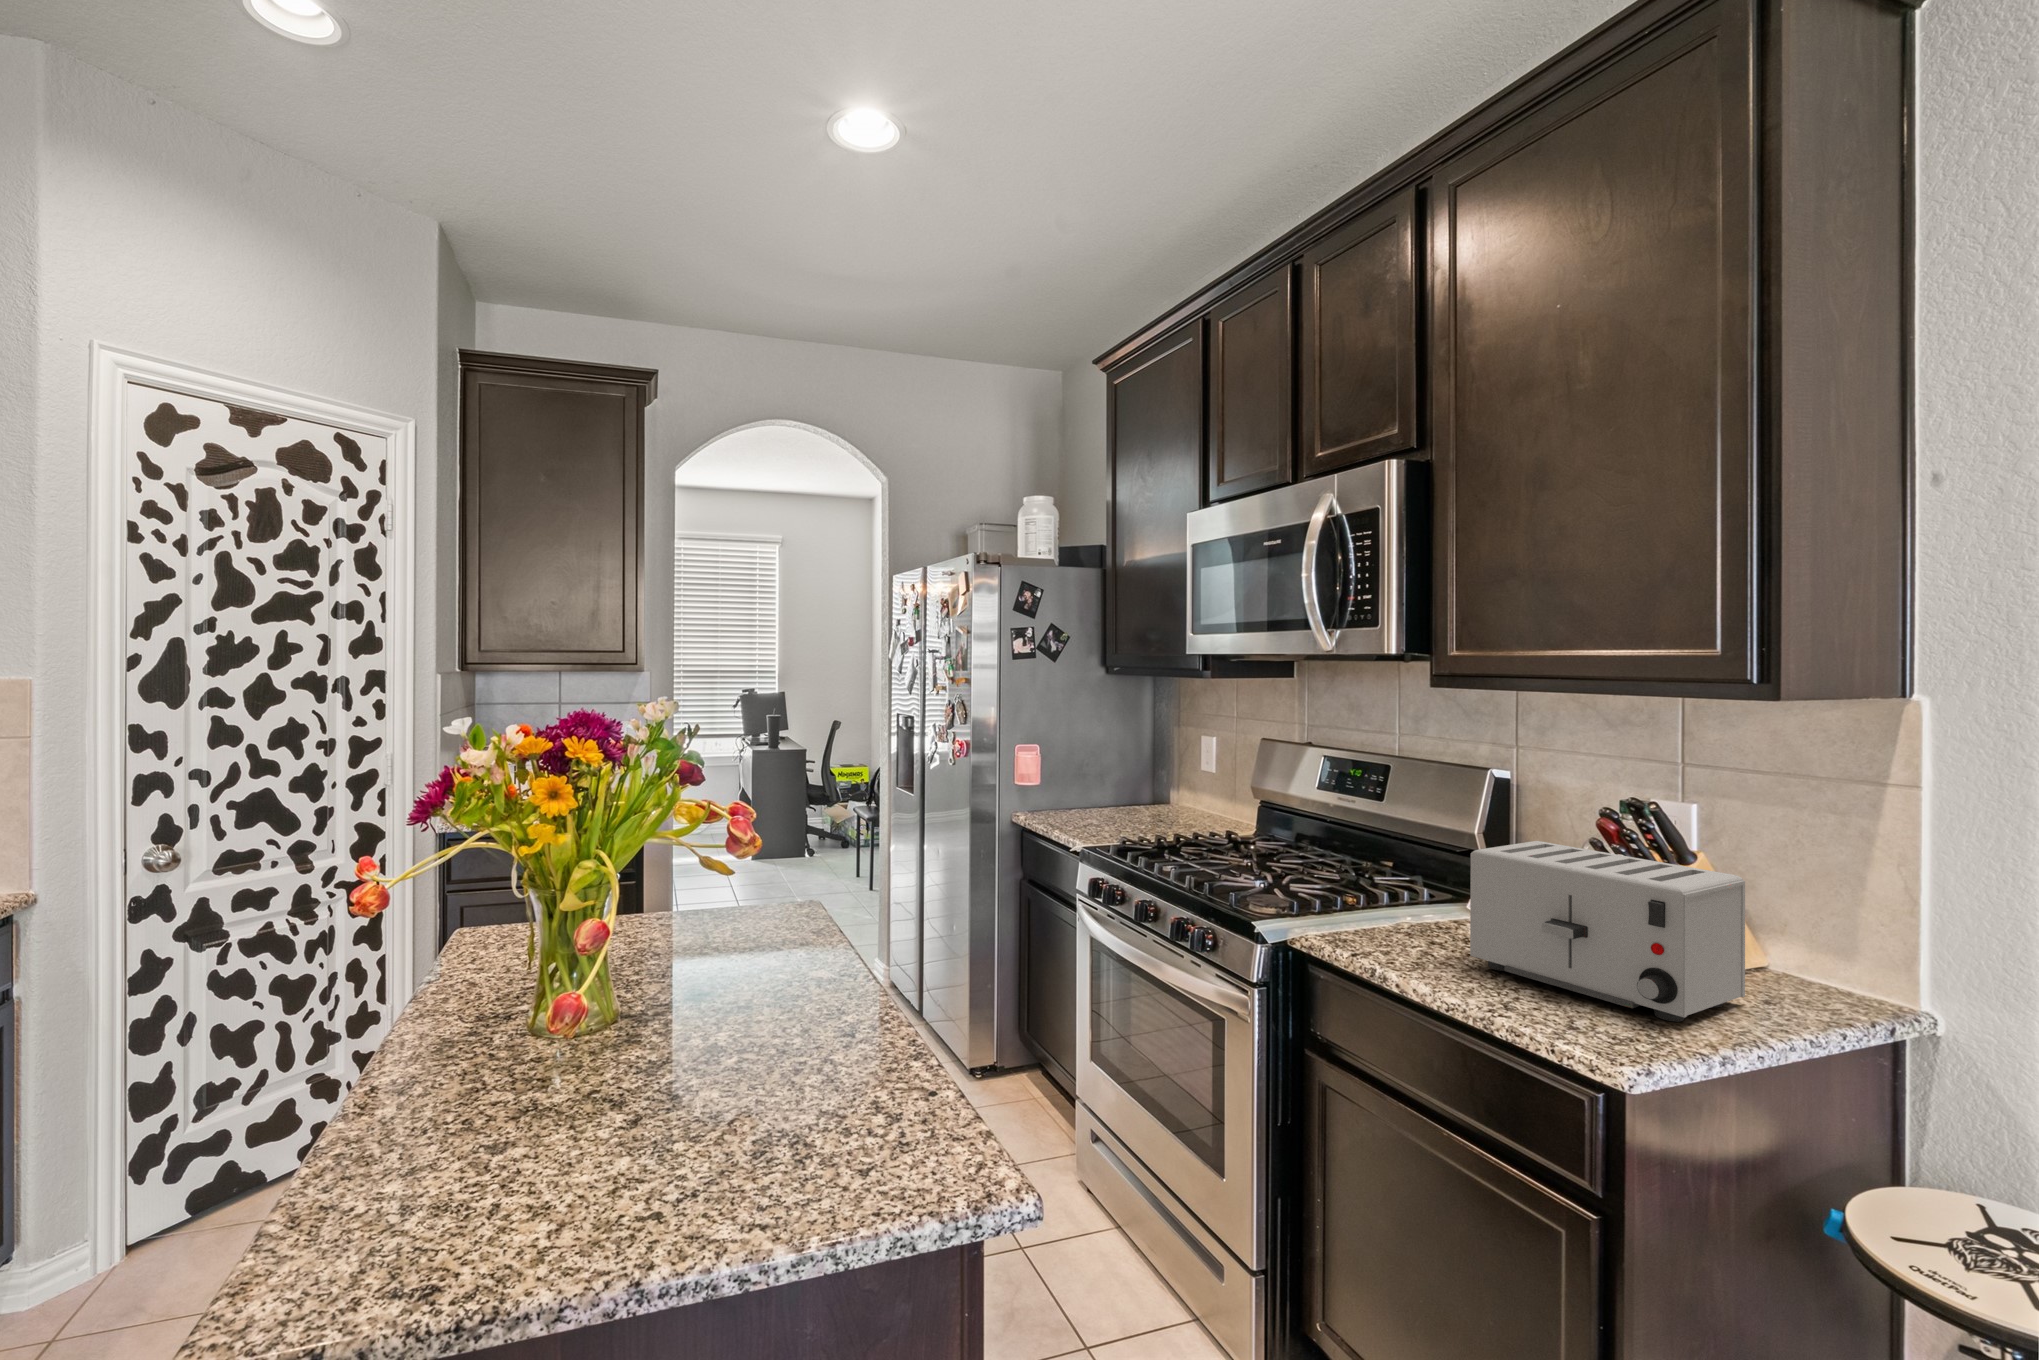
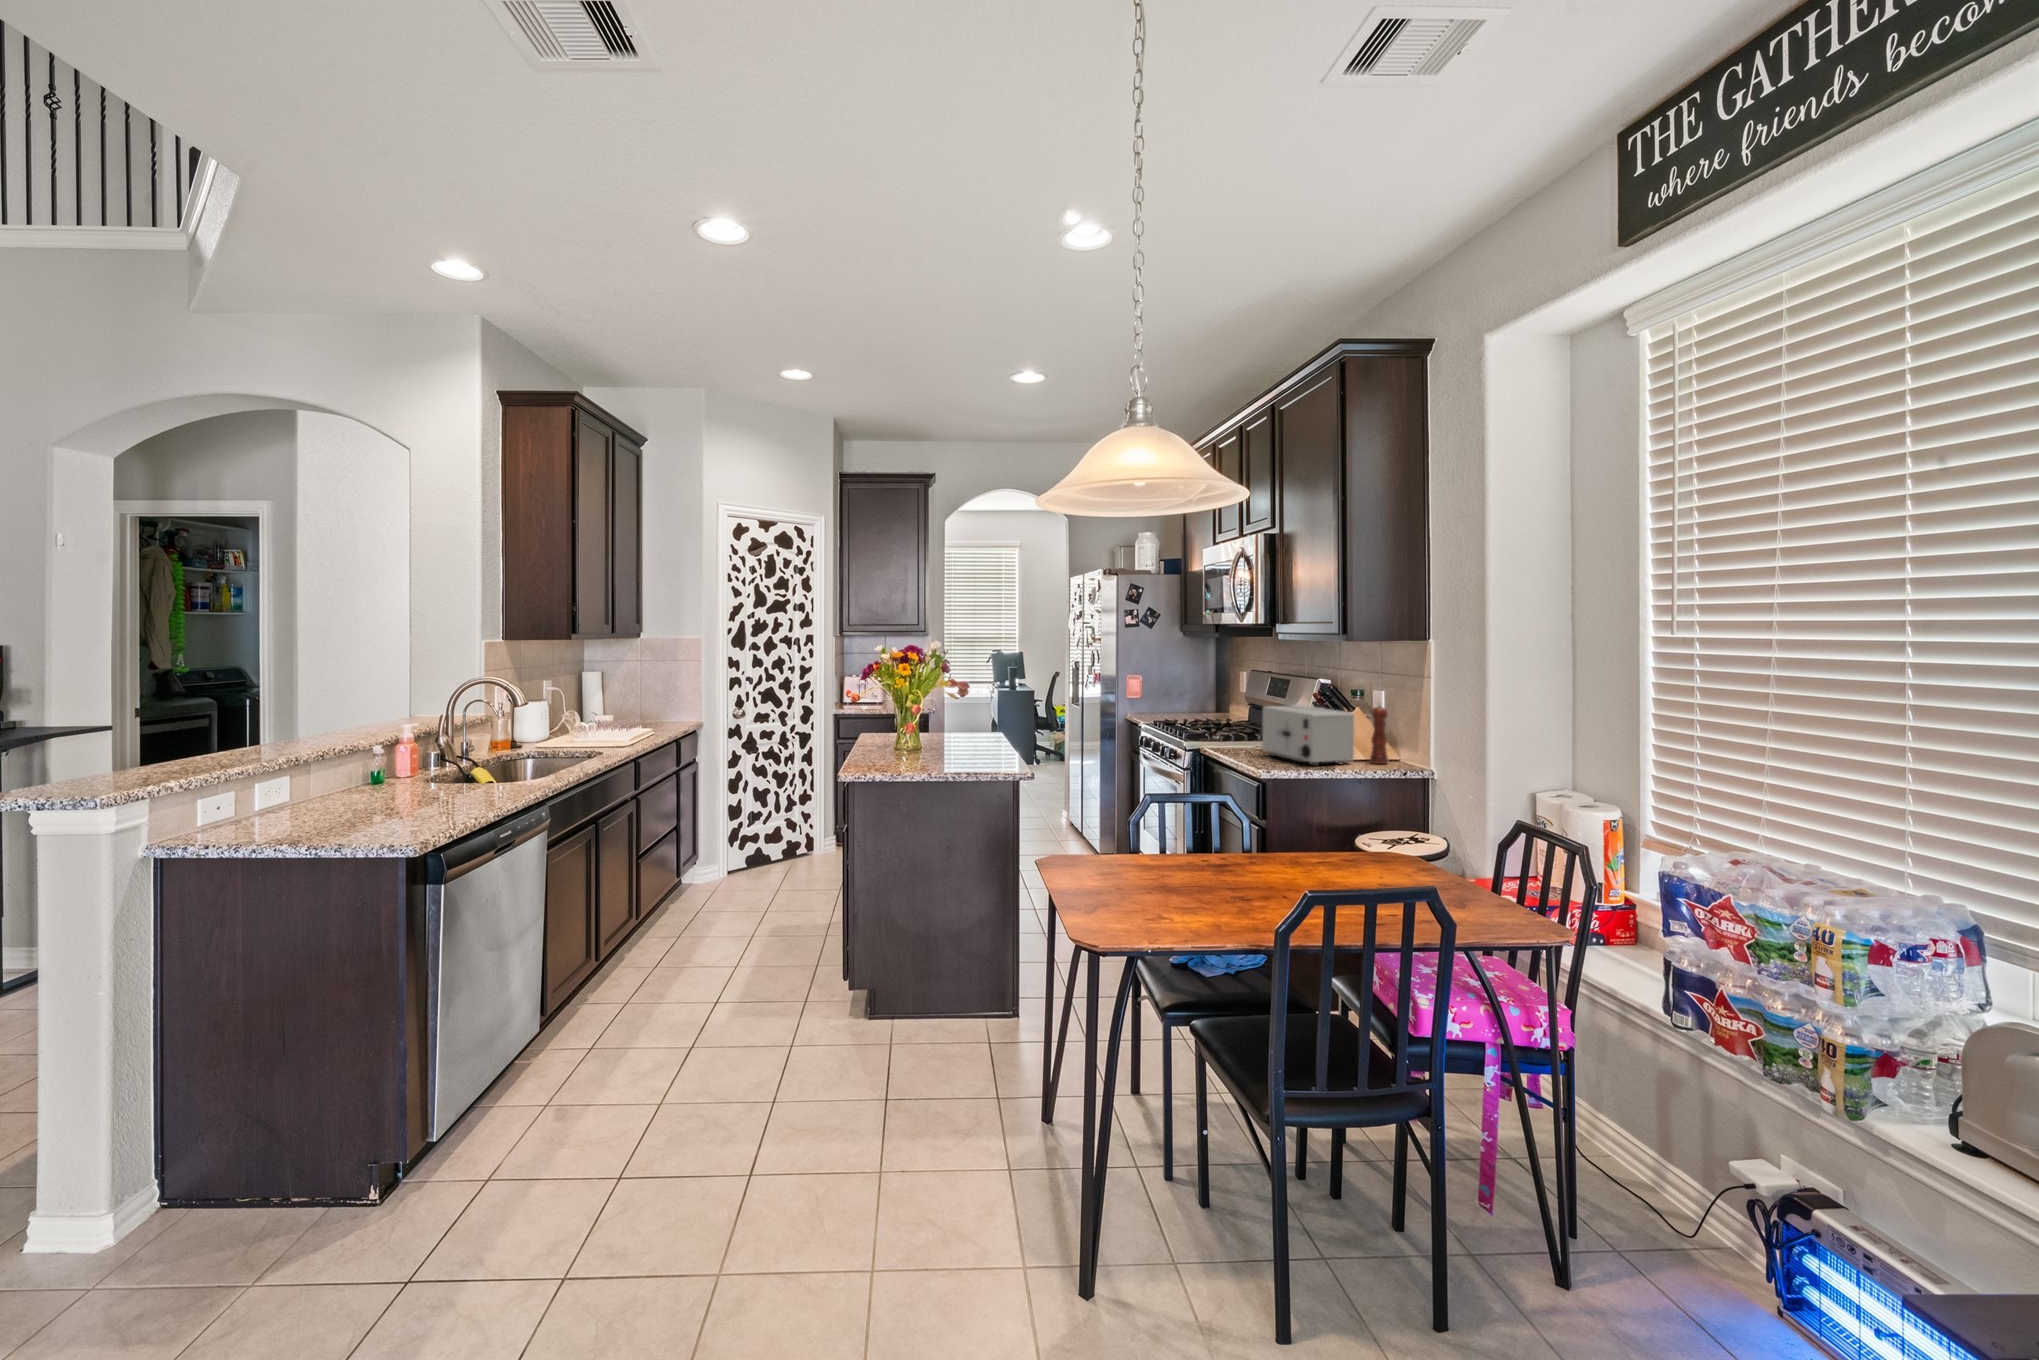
pepper mill: none [1763,847,1813,1002] -> present [1370,704,1388,764]

